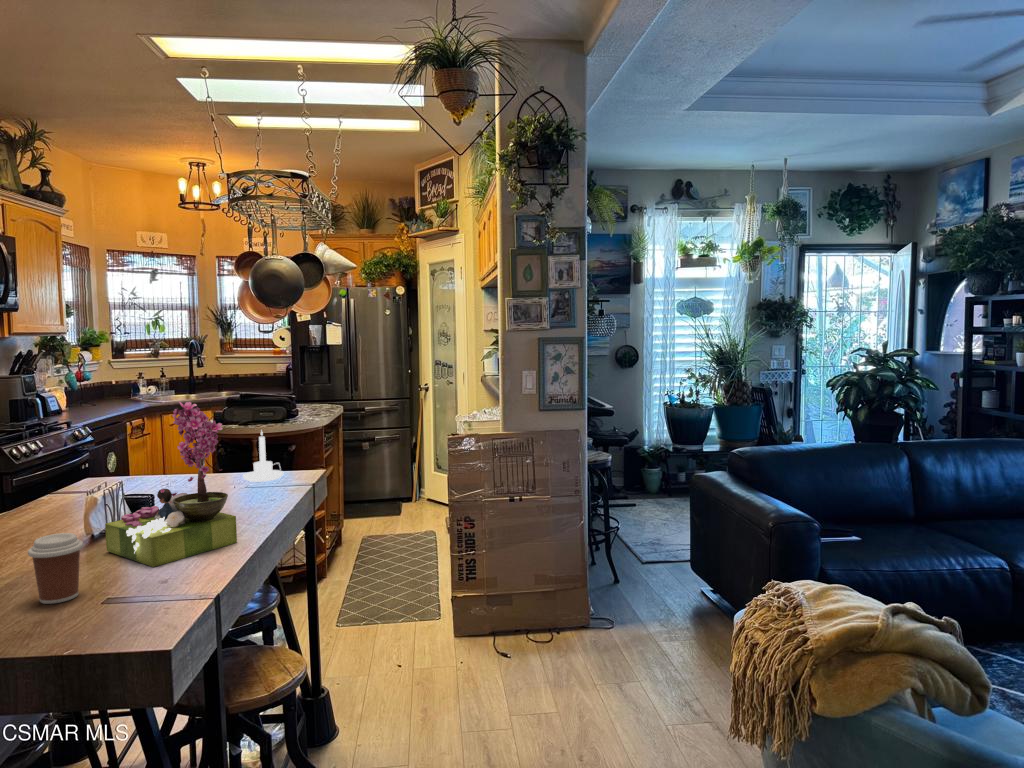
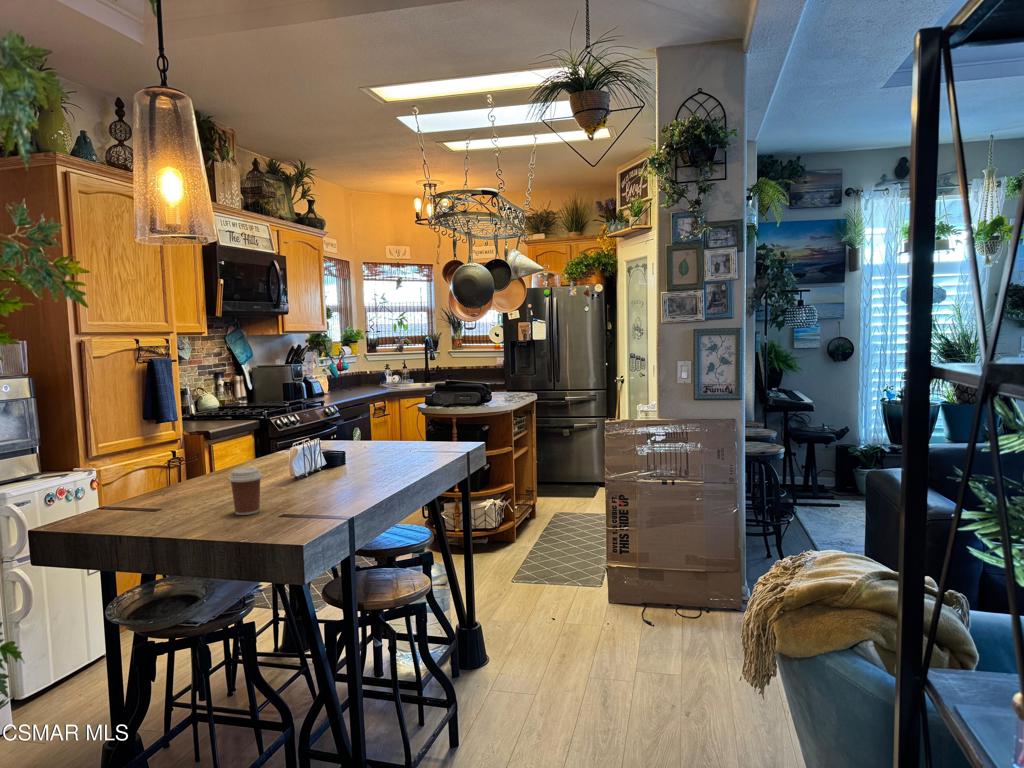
flower arrangement: present [105,401,237,567] -> none [292,377,379,499]
candle holder: present [243,431,283,482] -> none [416,406,448,449]

